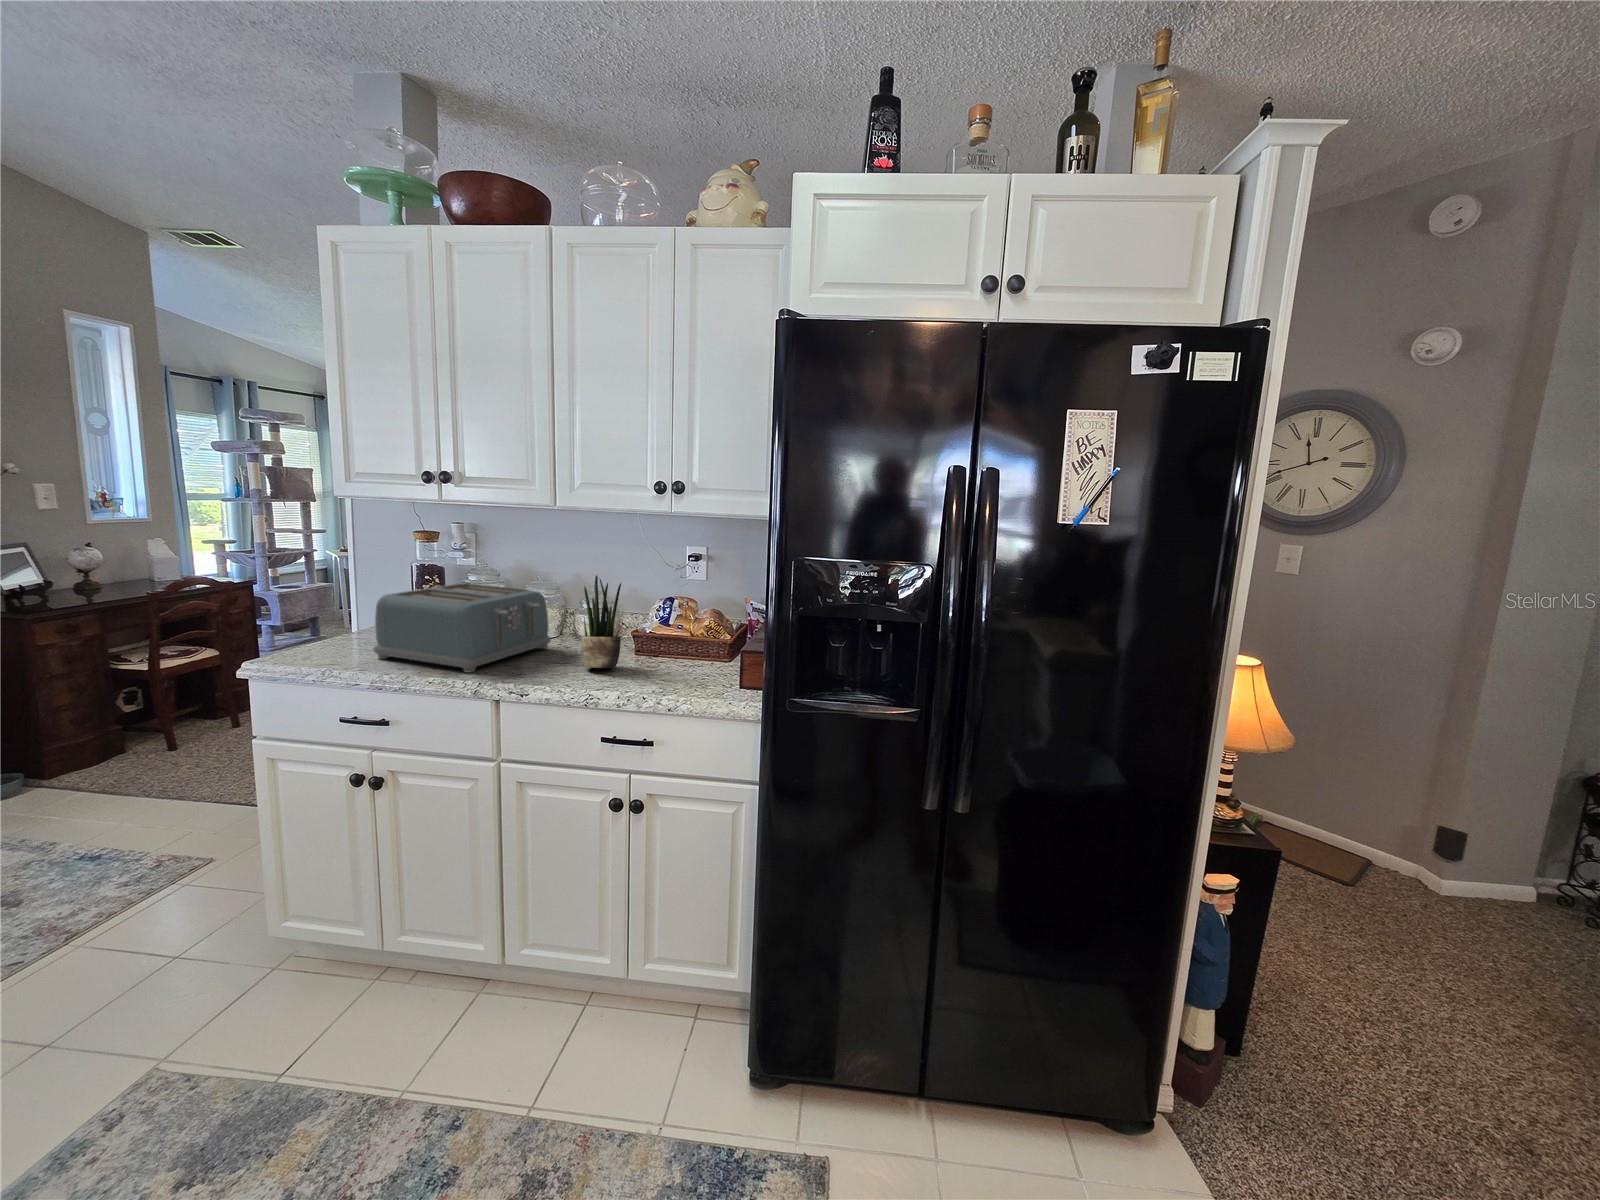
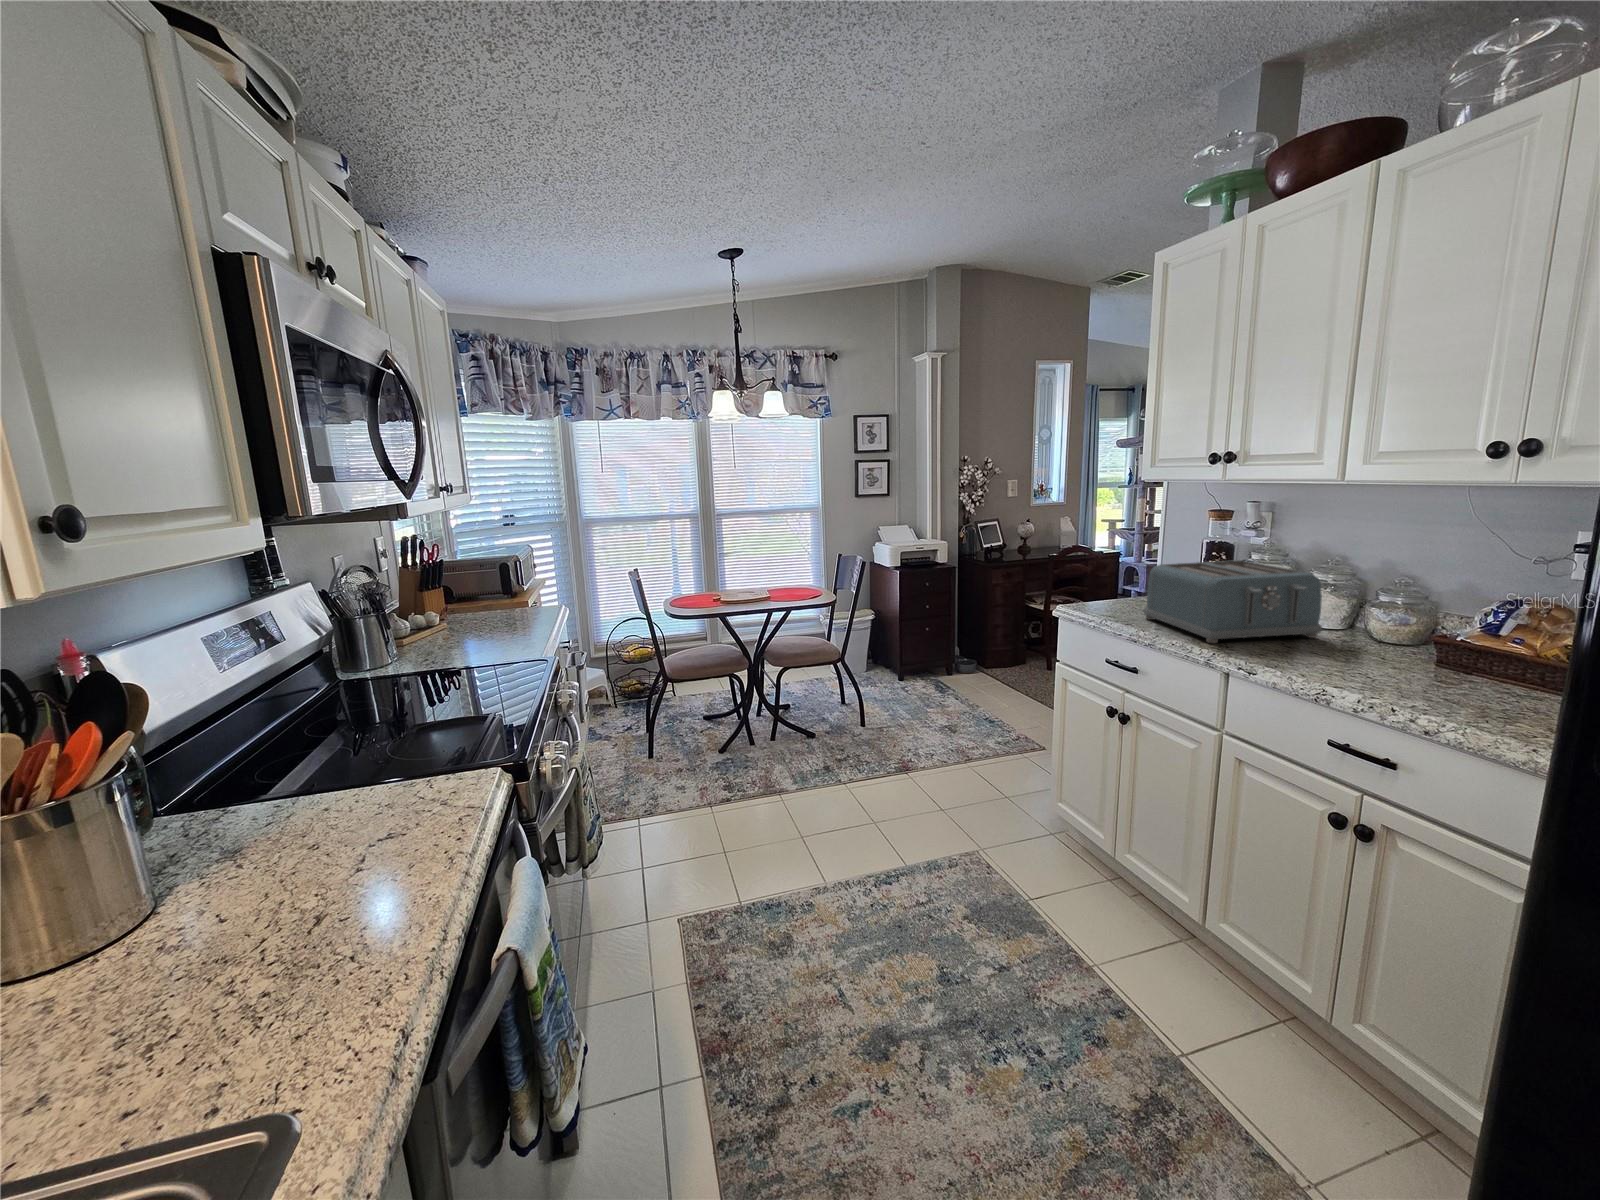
potted plant: present [581,575,621,668] -> none [1339,558,1412,671]

